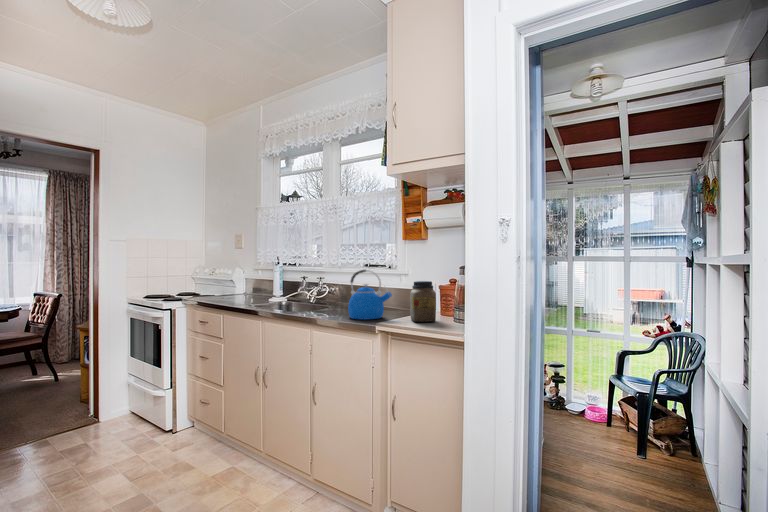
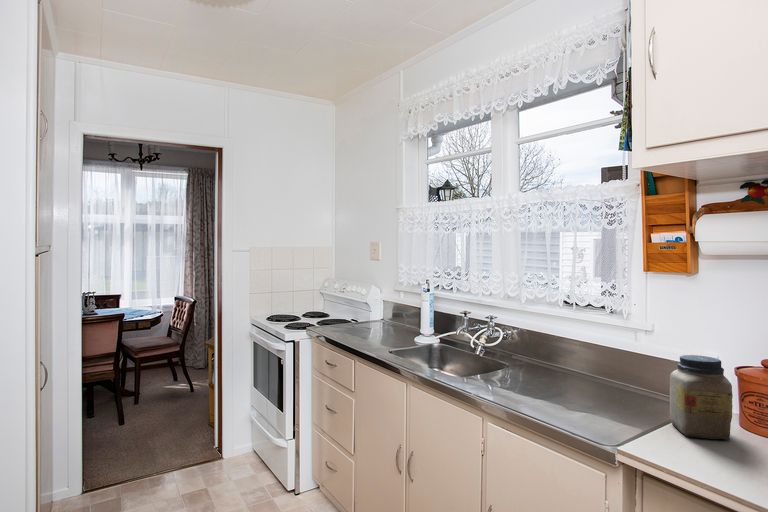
kettle: present [348,270,392,320] -> none [548,323,631,414]

